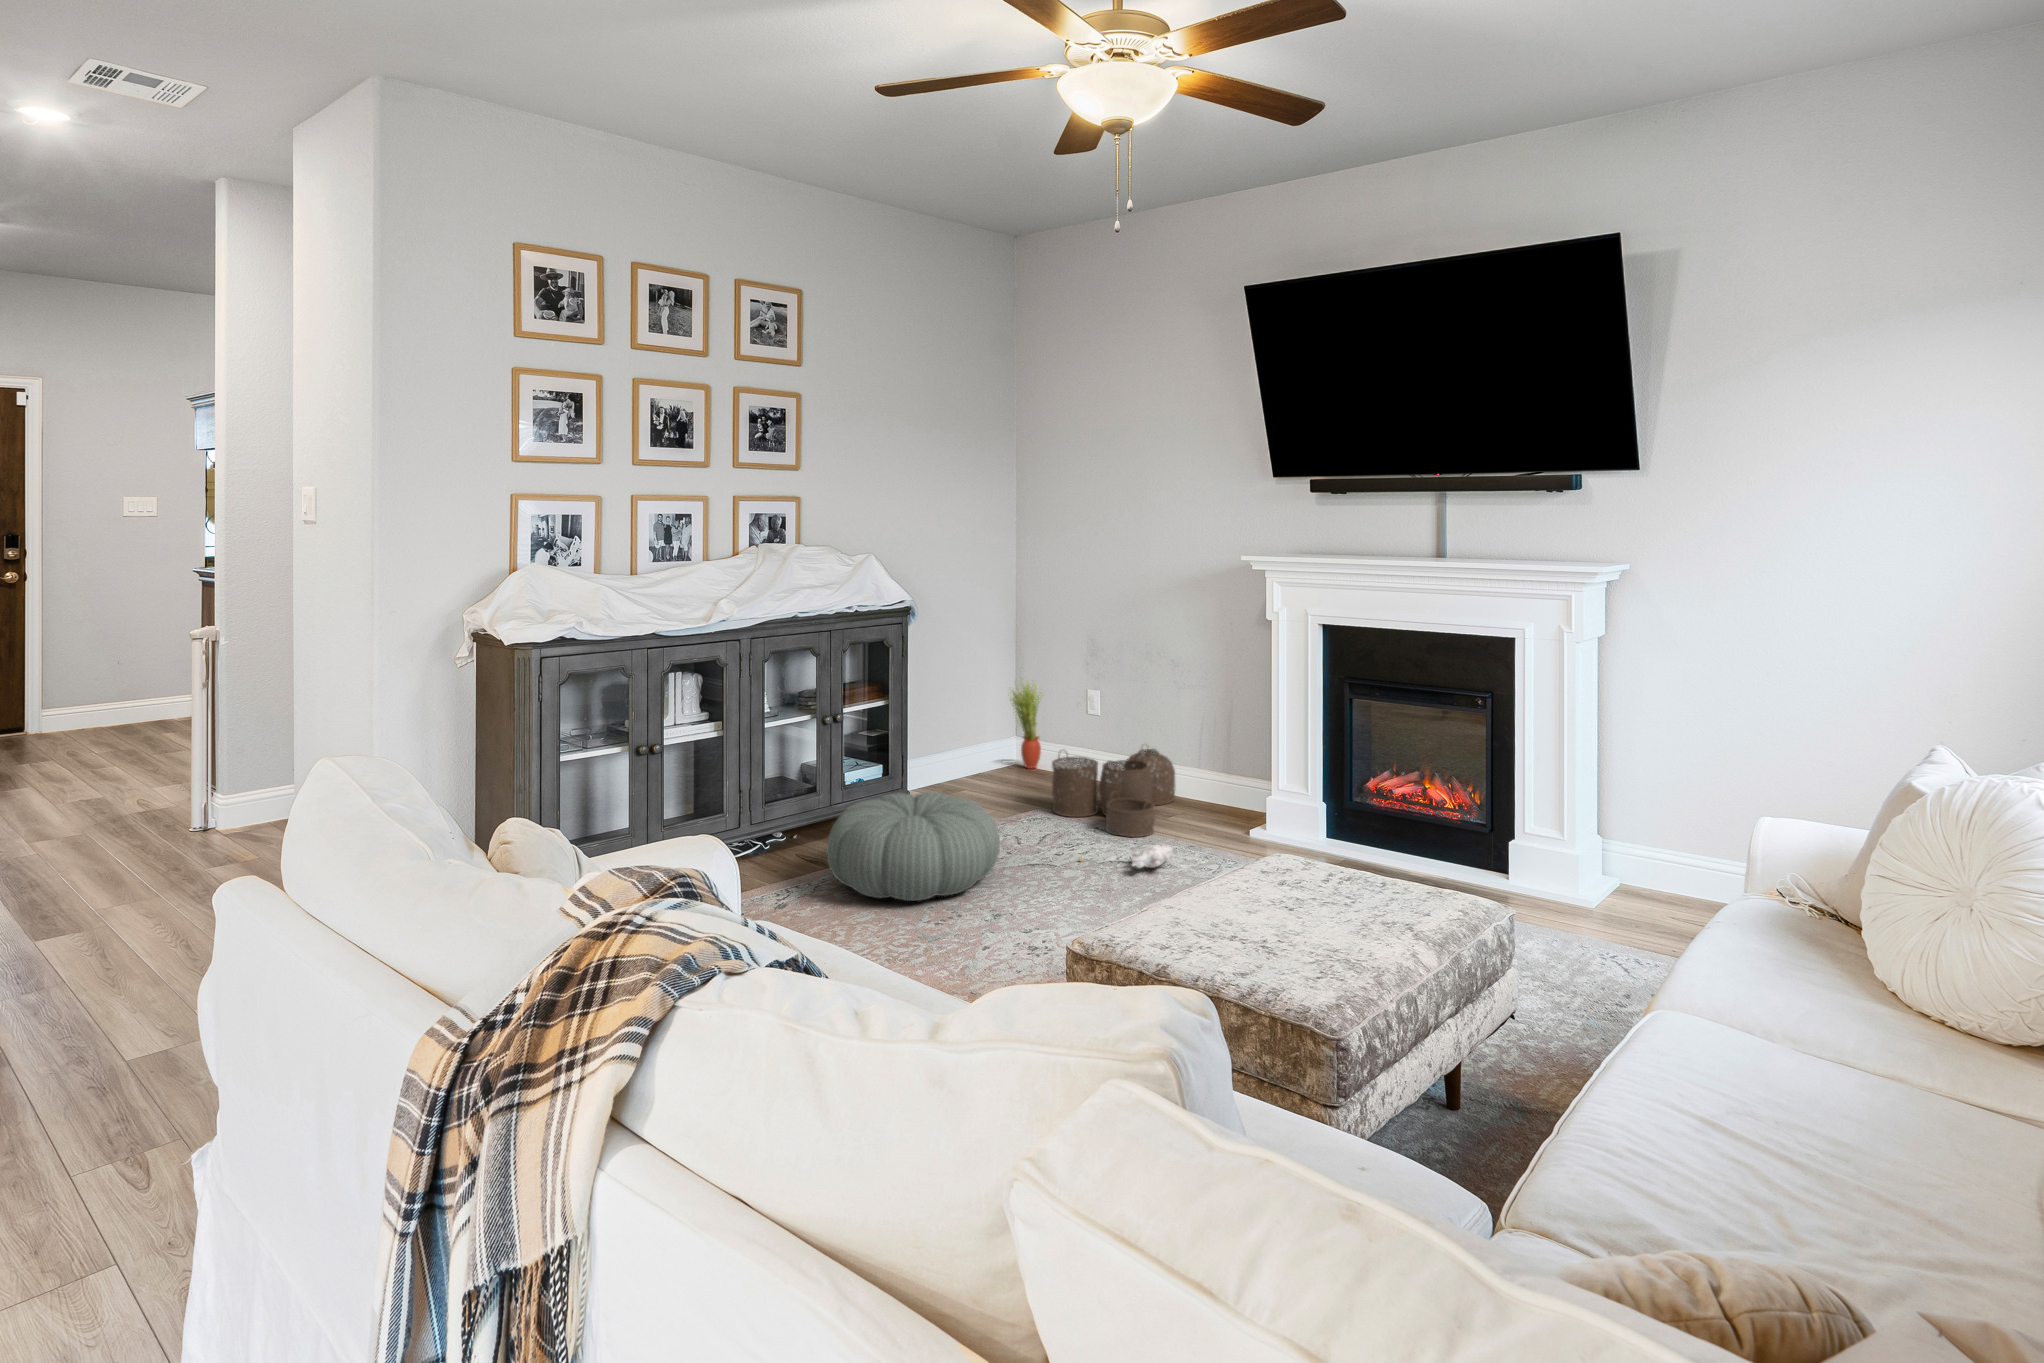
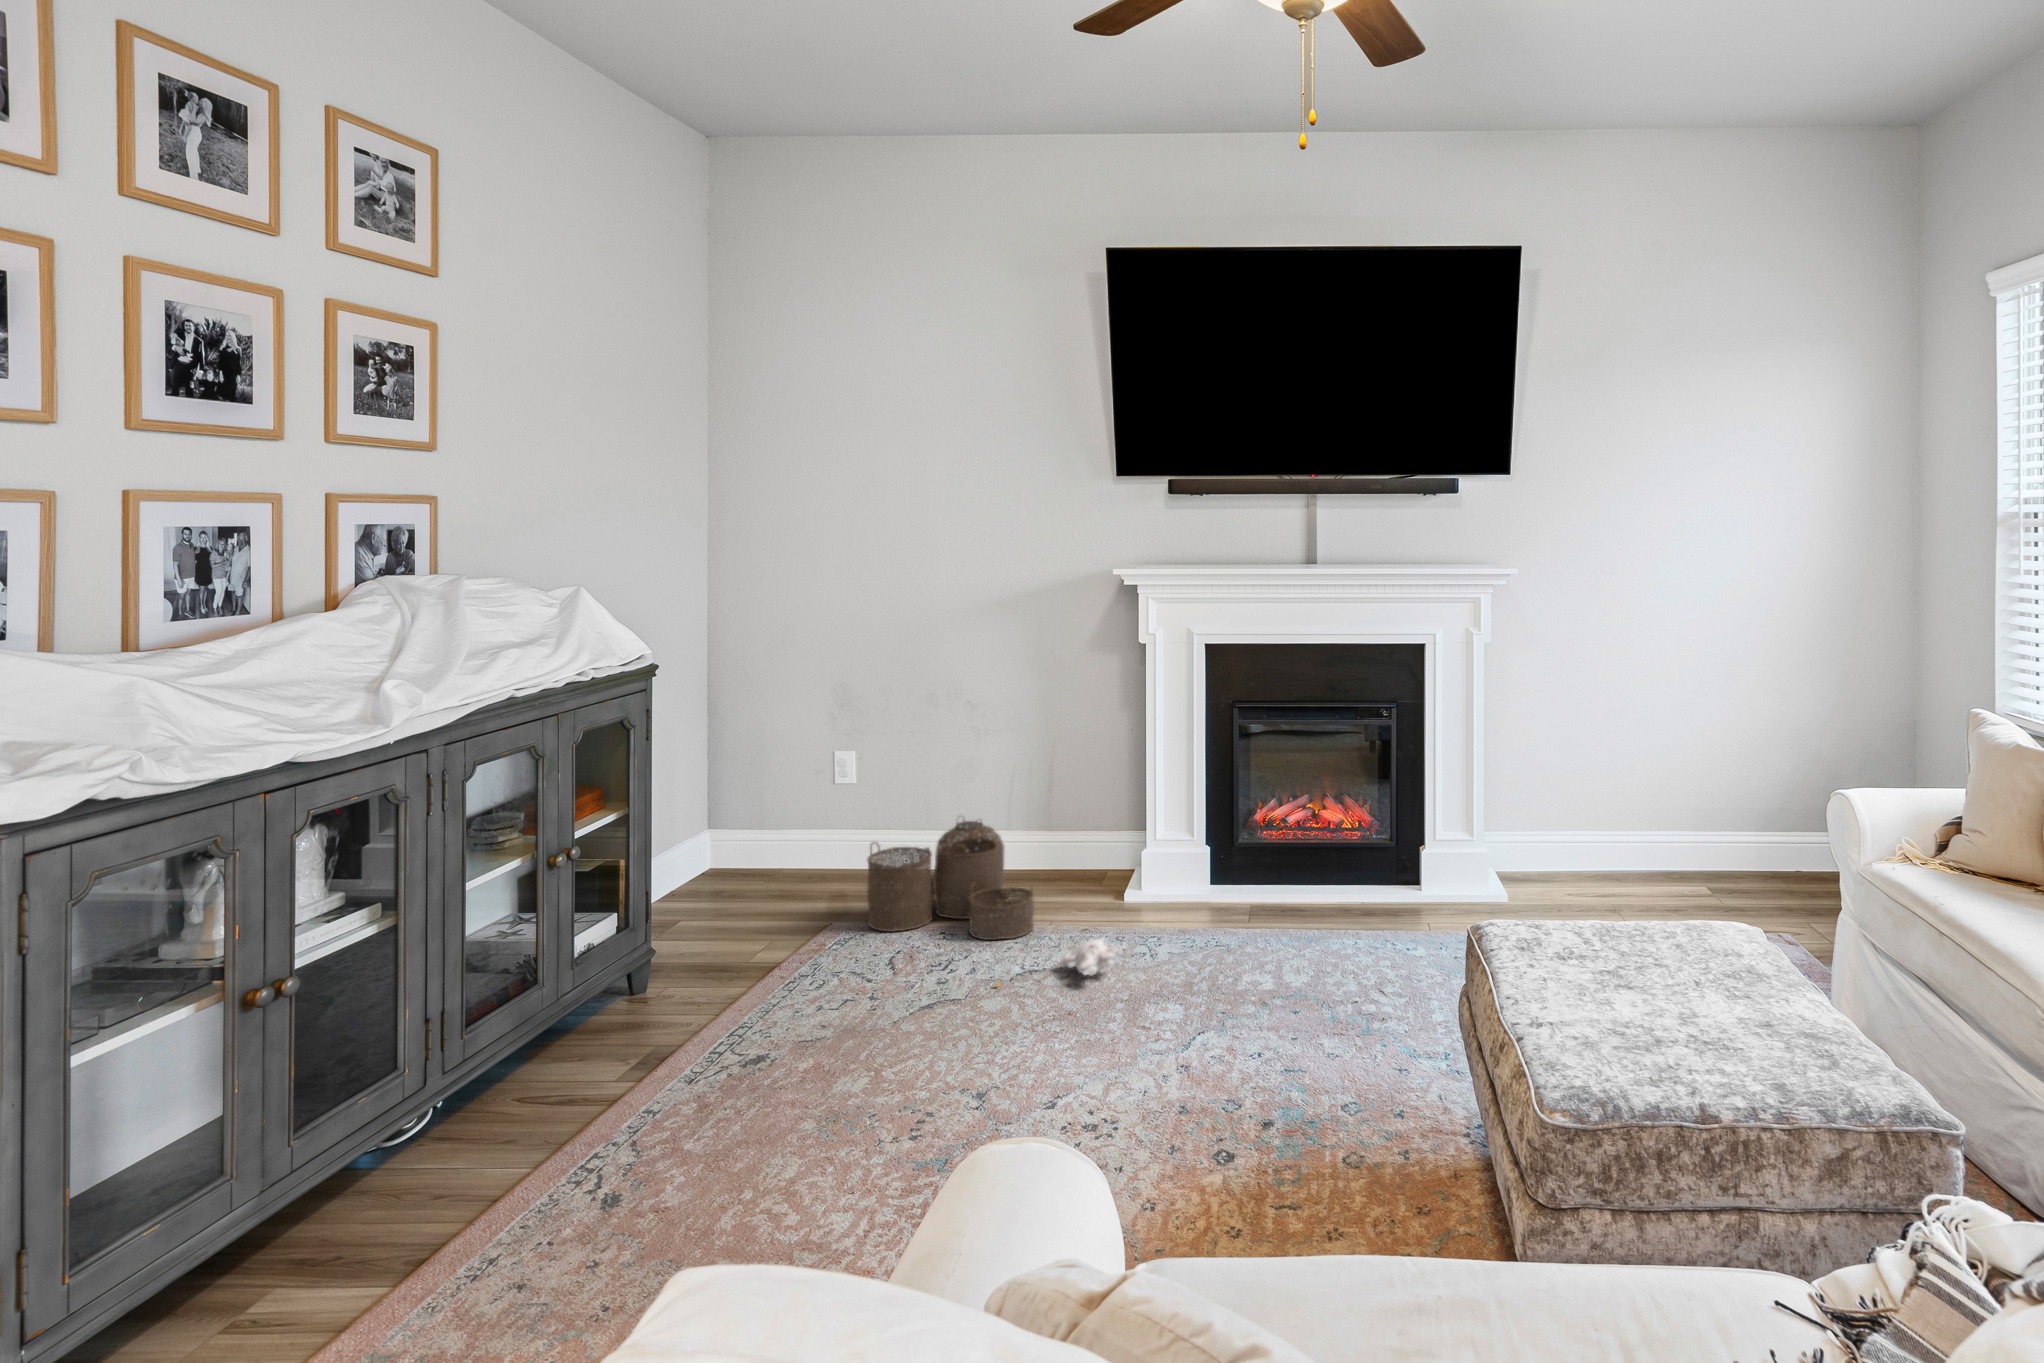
potted plant: present [1010,677,1043,769] -> none [724,751,782,878]
pouf: present [827,792,1000,901] -> none [648,939,934,1136]

